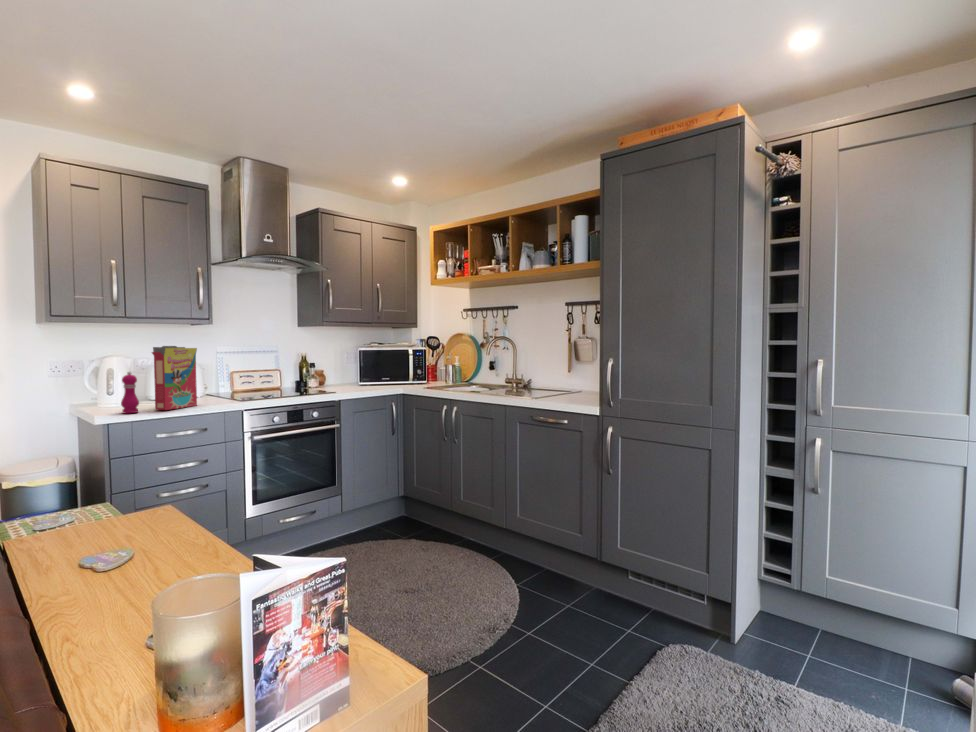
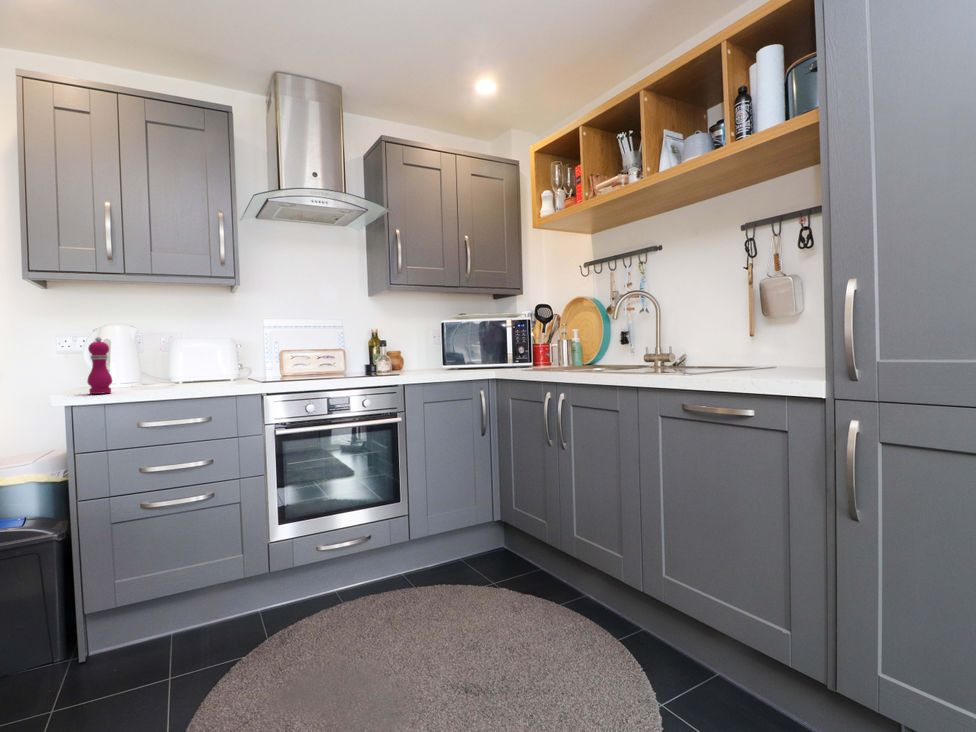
cereal box: present [152,346,197,410] -> none [128,305,204,391]

